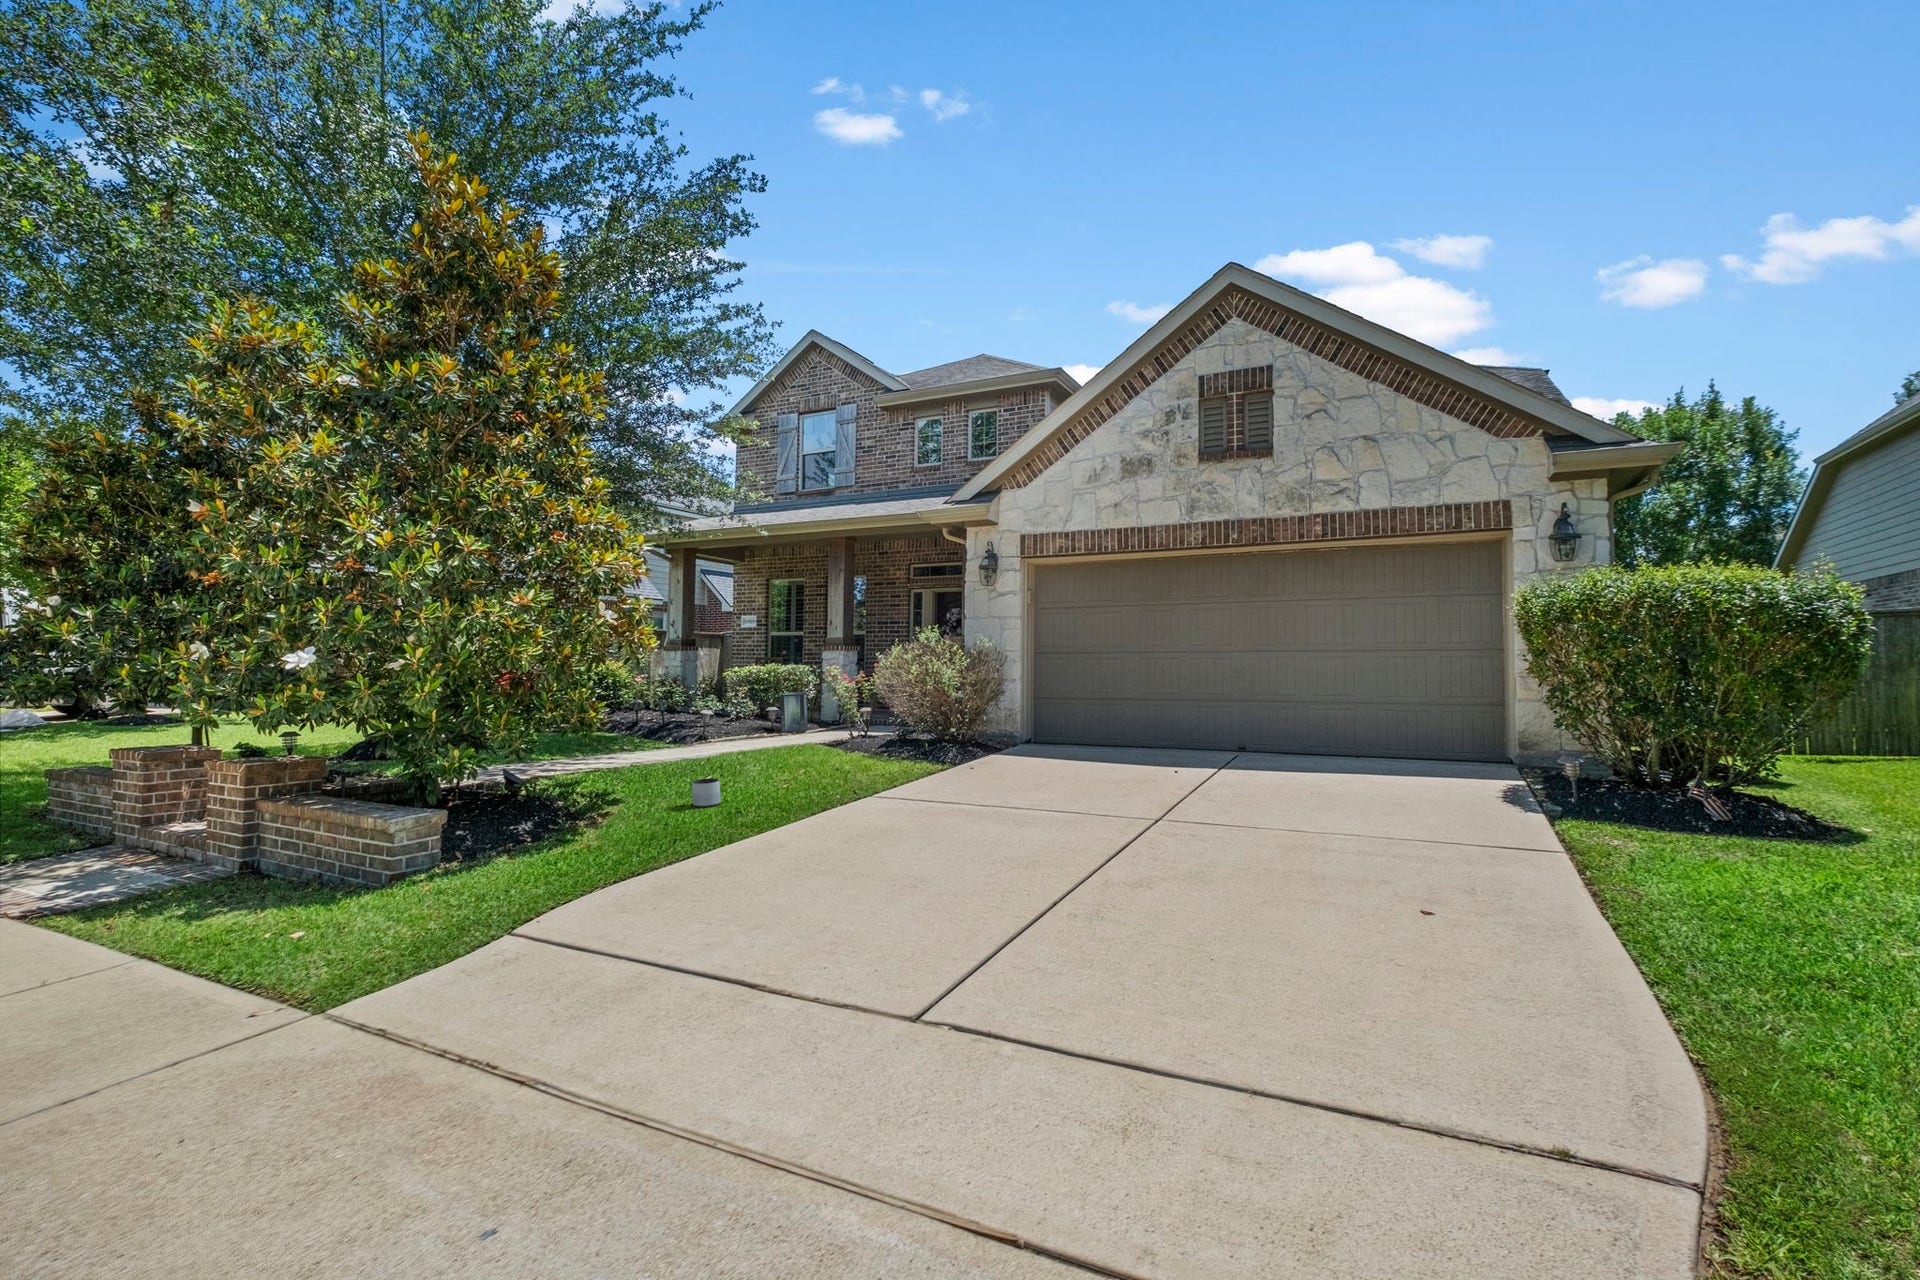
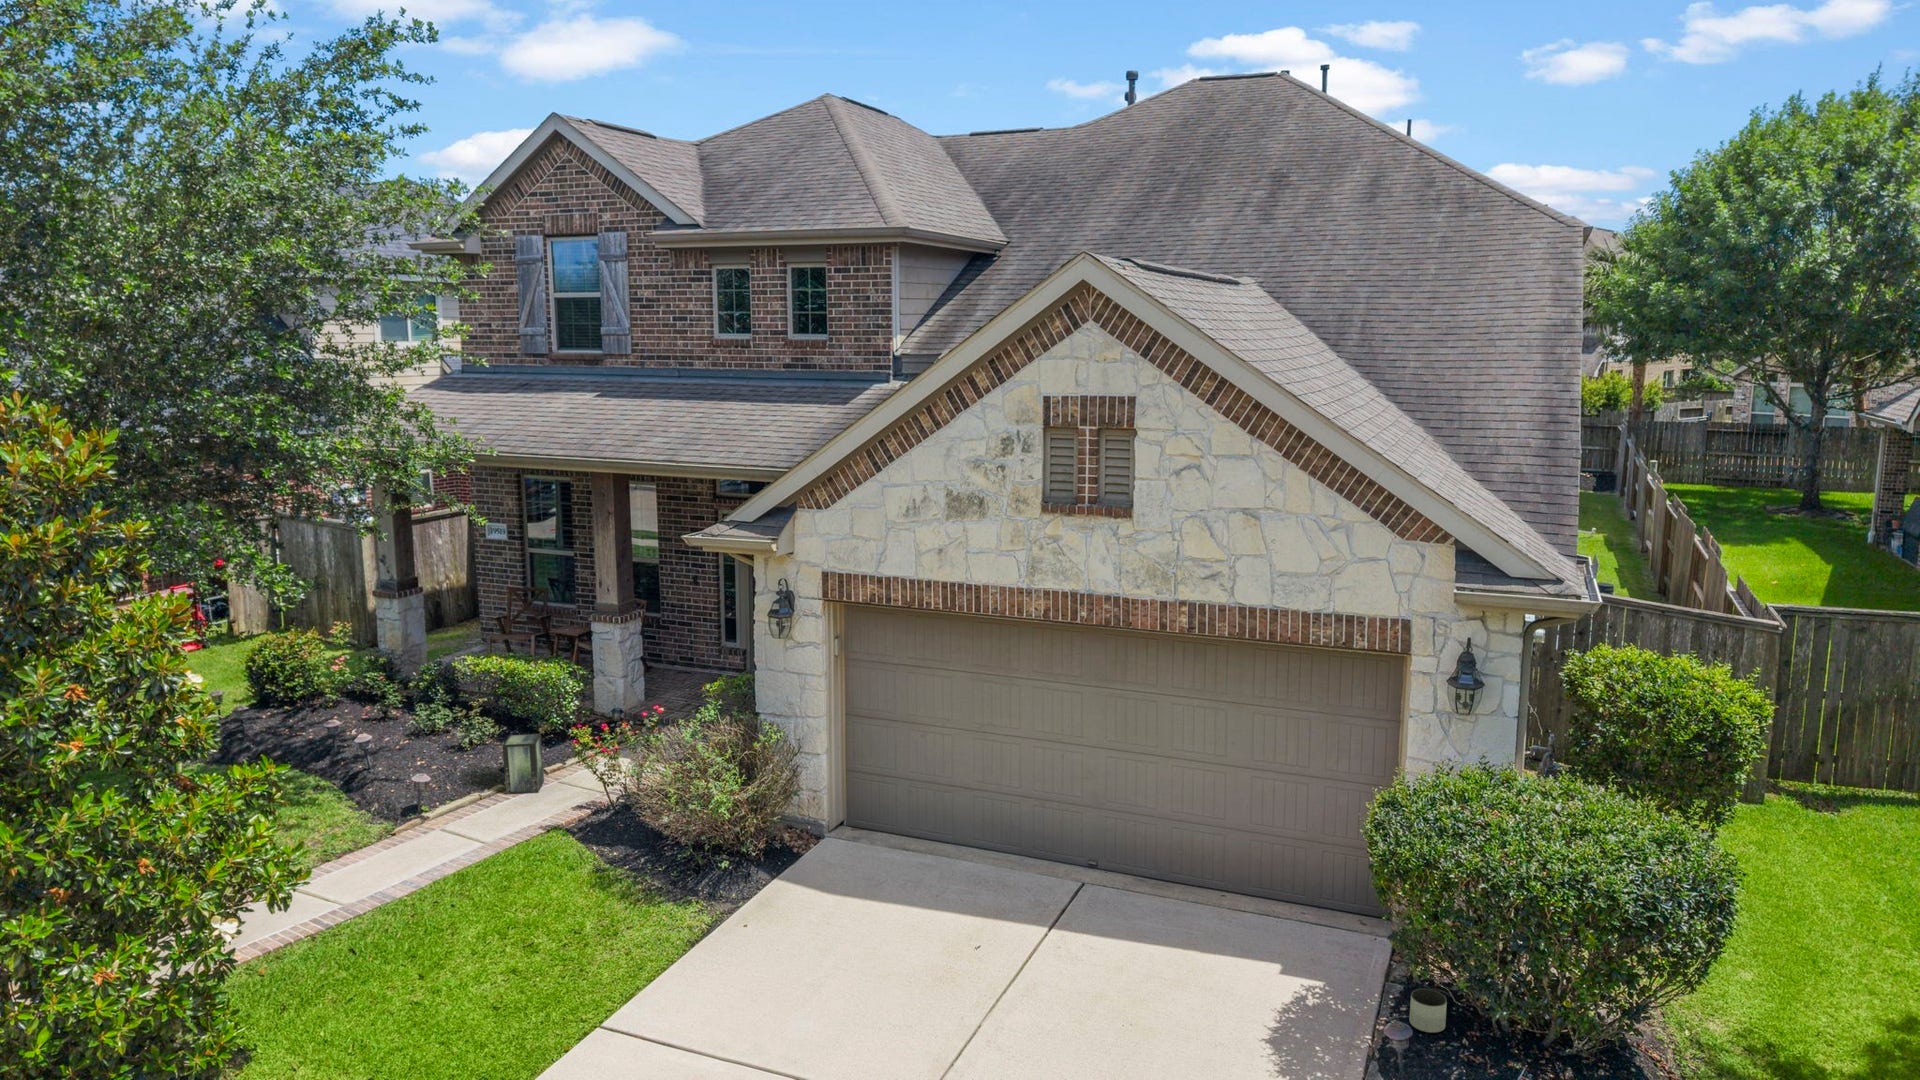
planter: present [692,778,721,807] -> present [1409,989,1447,1033]

